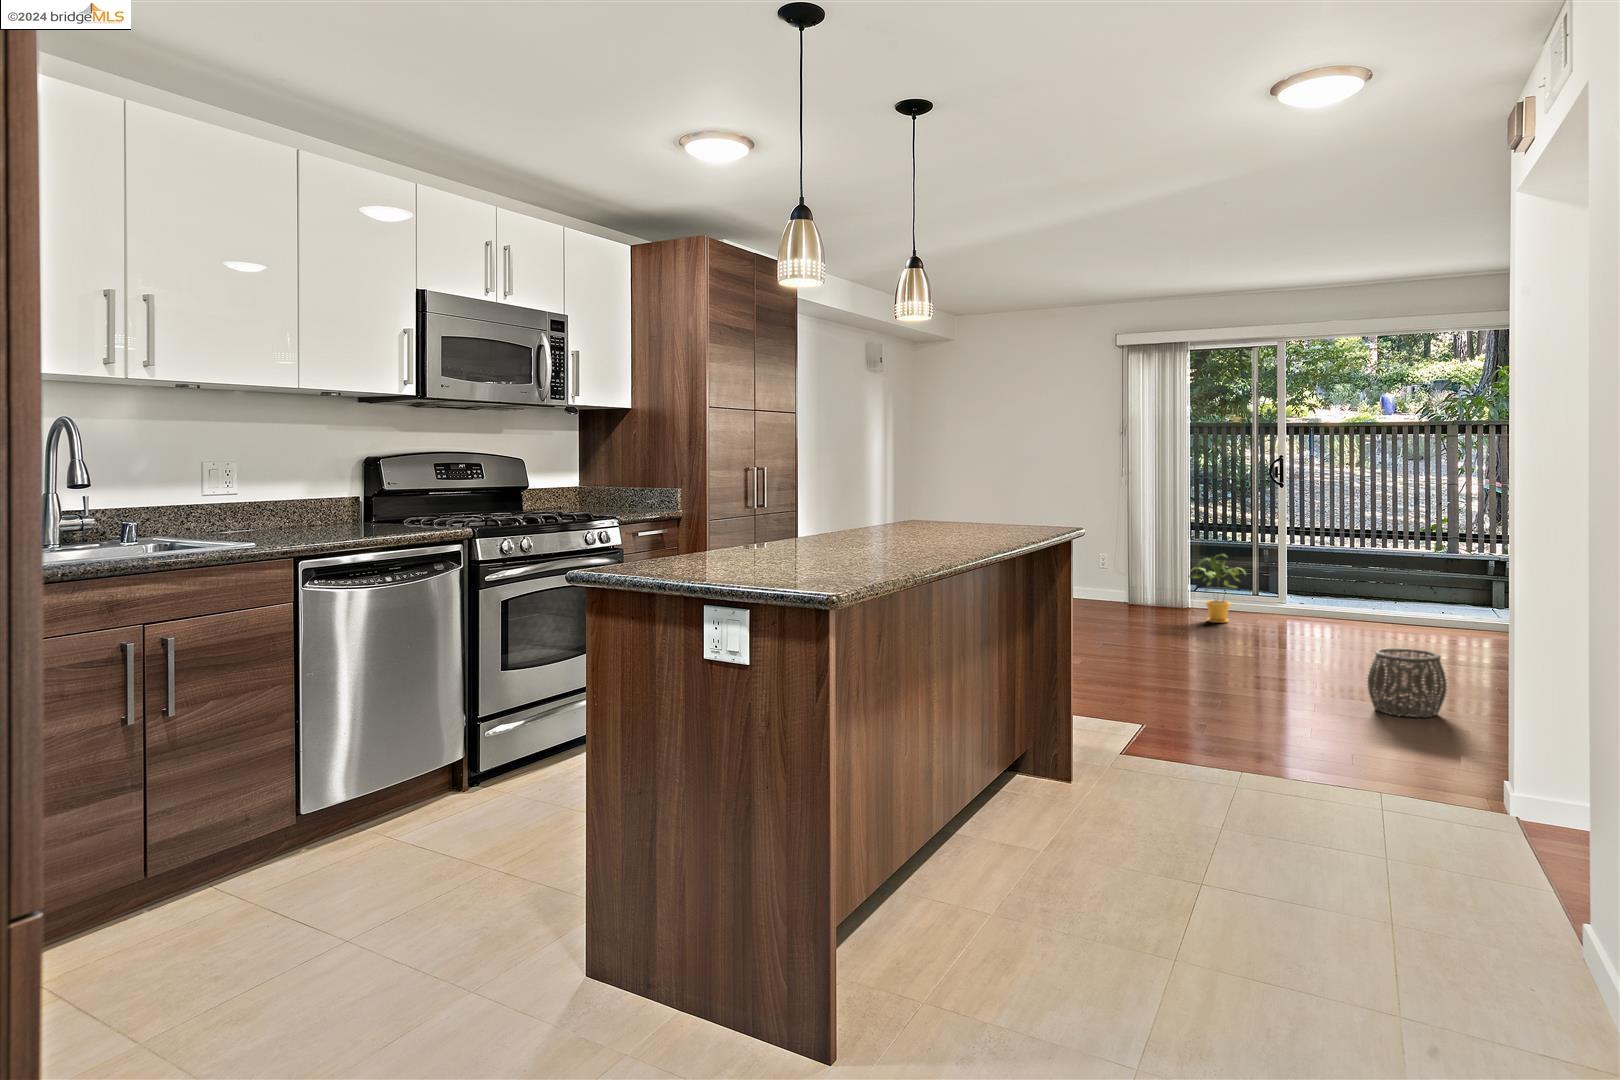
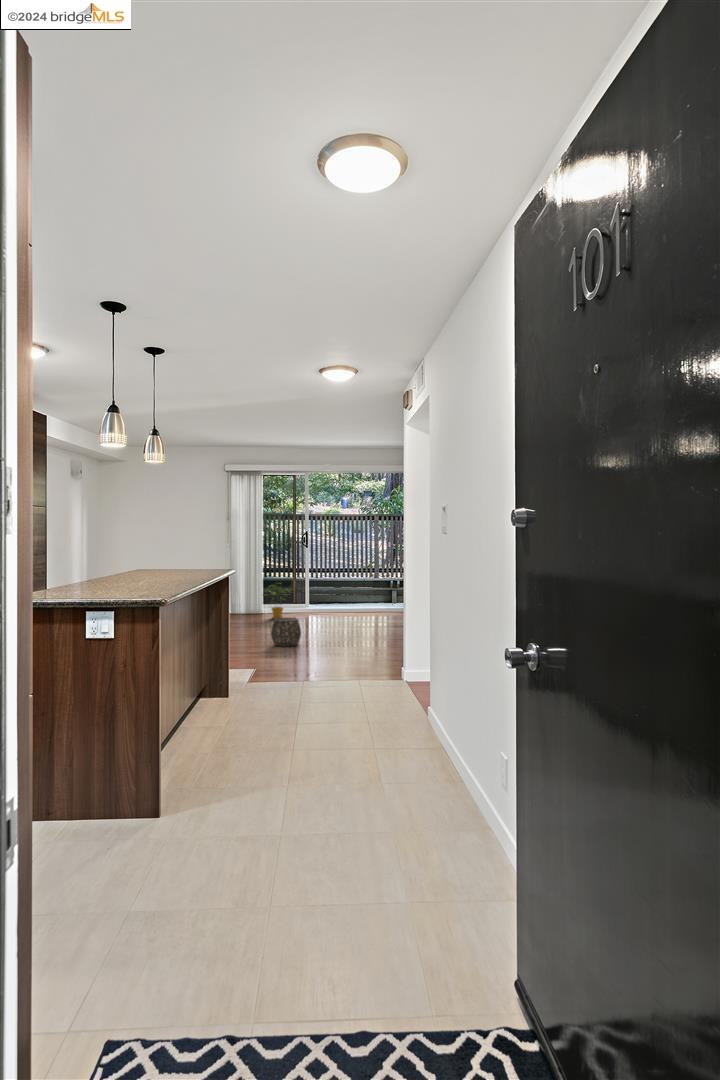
woven basket: present [1367,648,1447,718] -> present [271,618,301,647]

